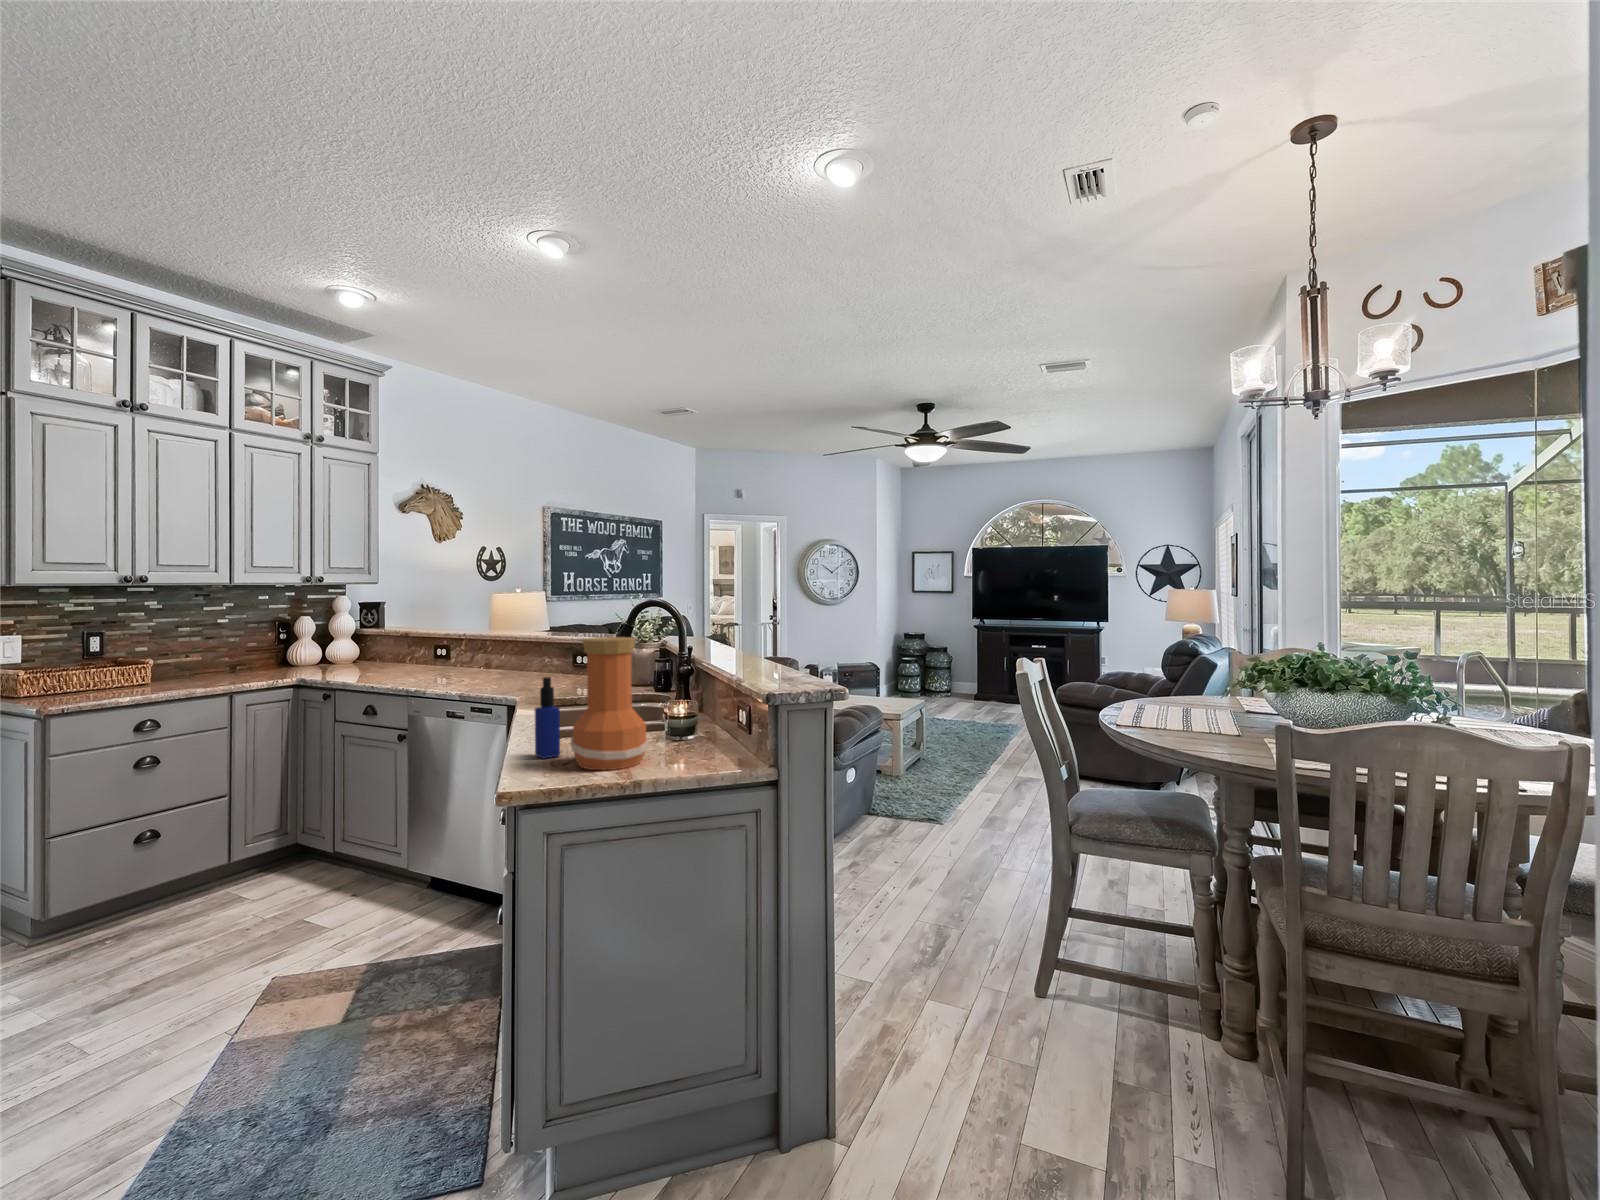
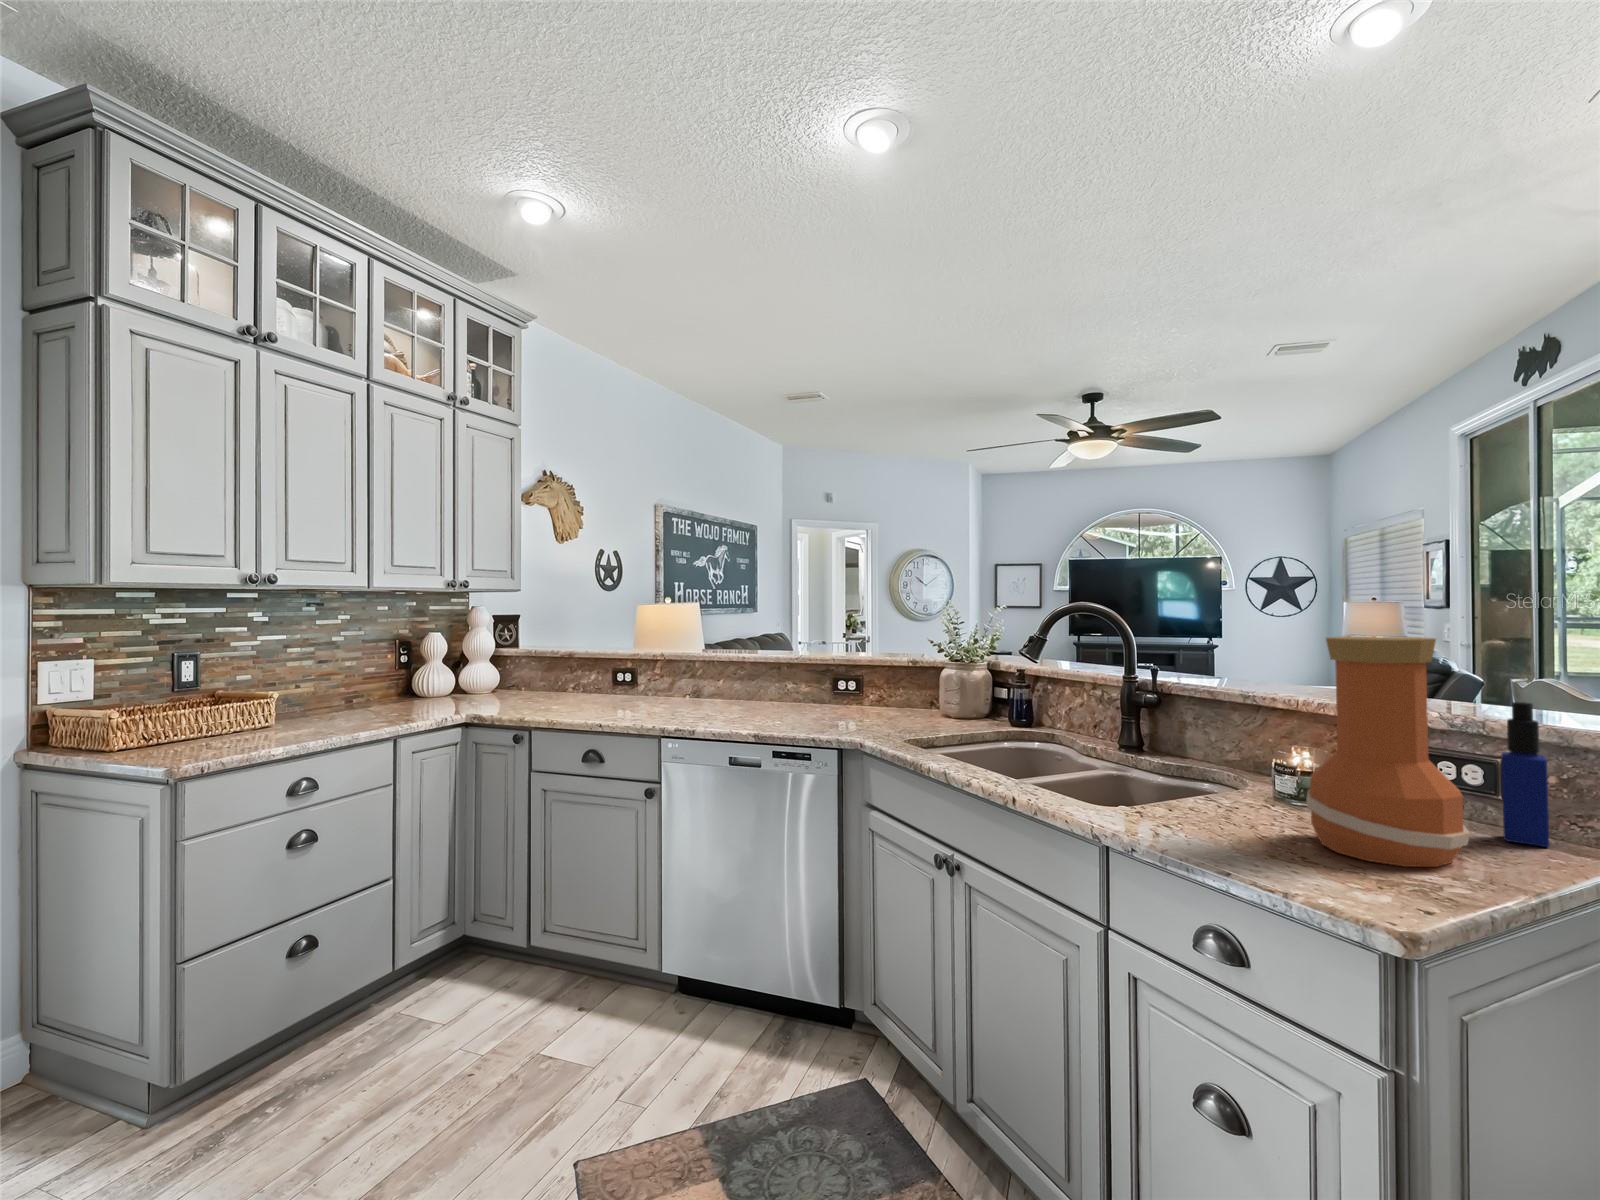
bottle: present [535,677,560,759] -> present [1502,702,1549,847]

